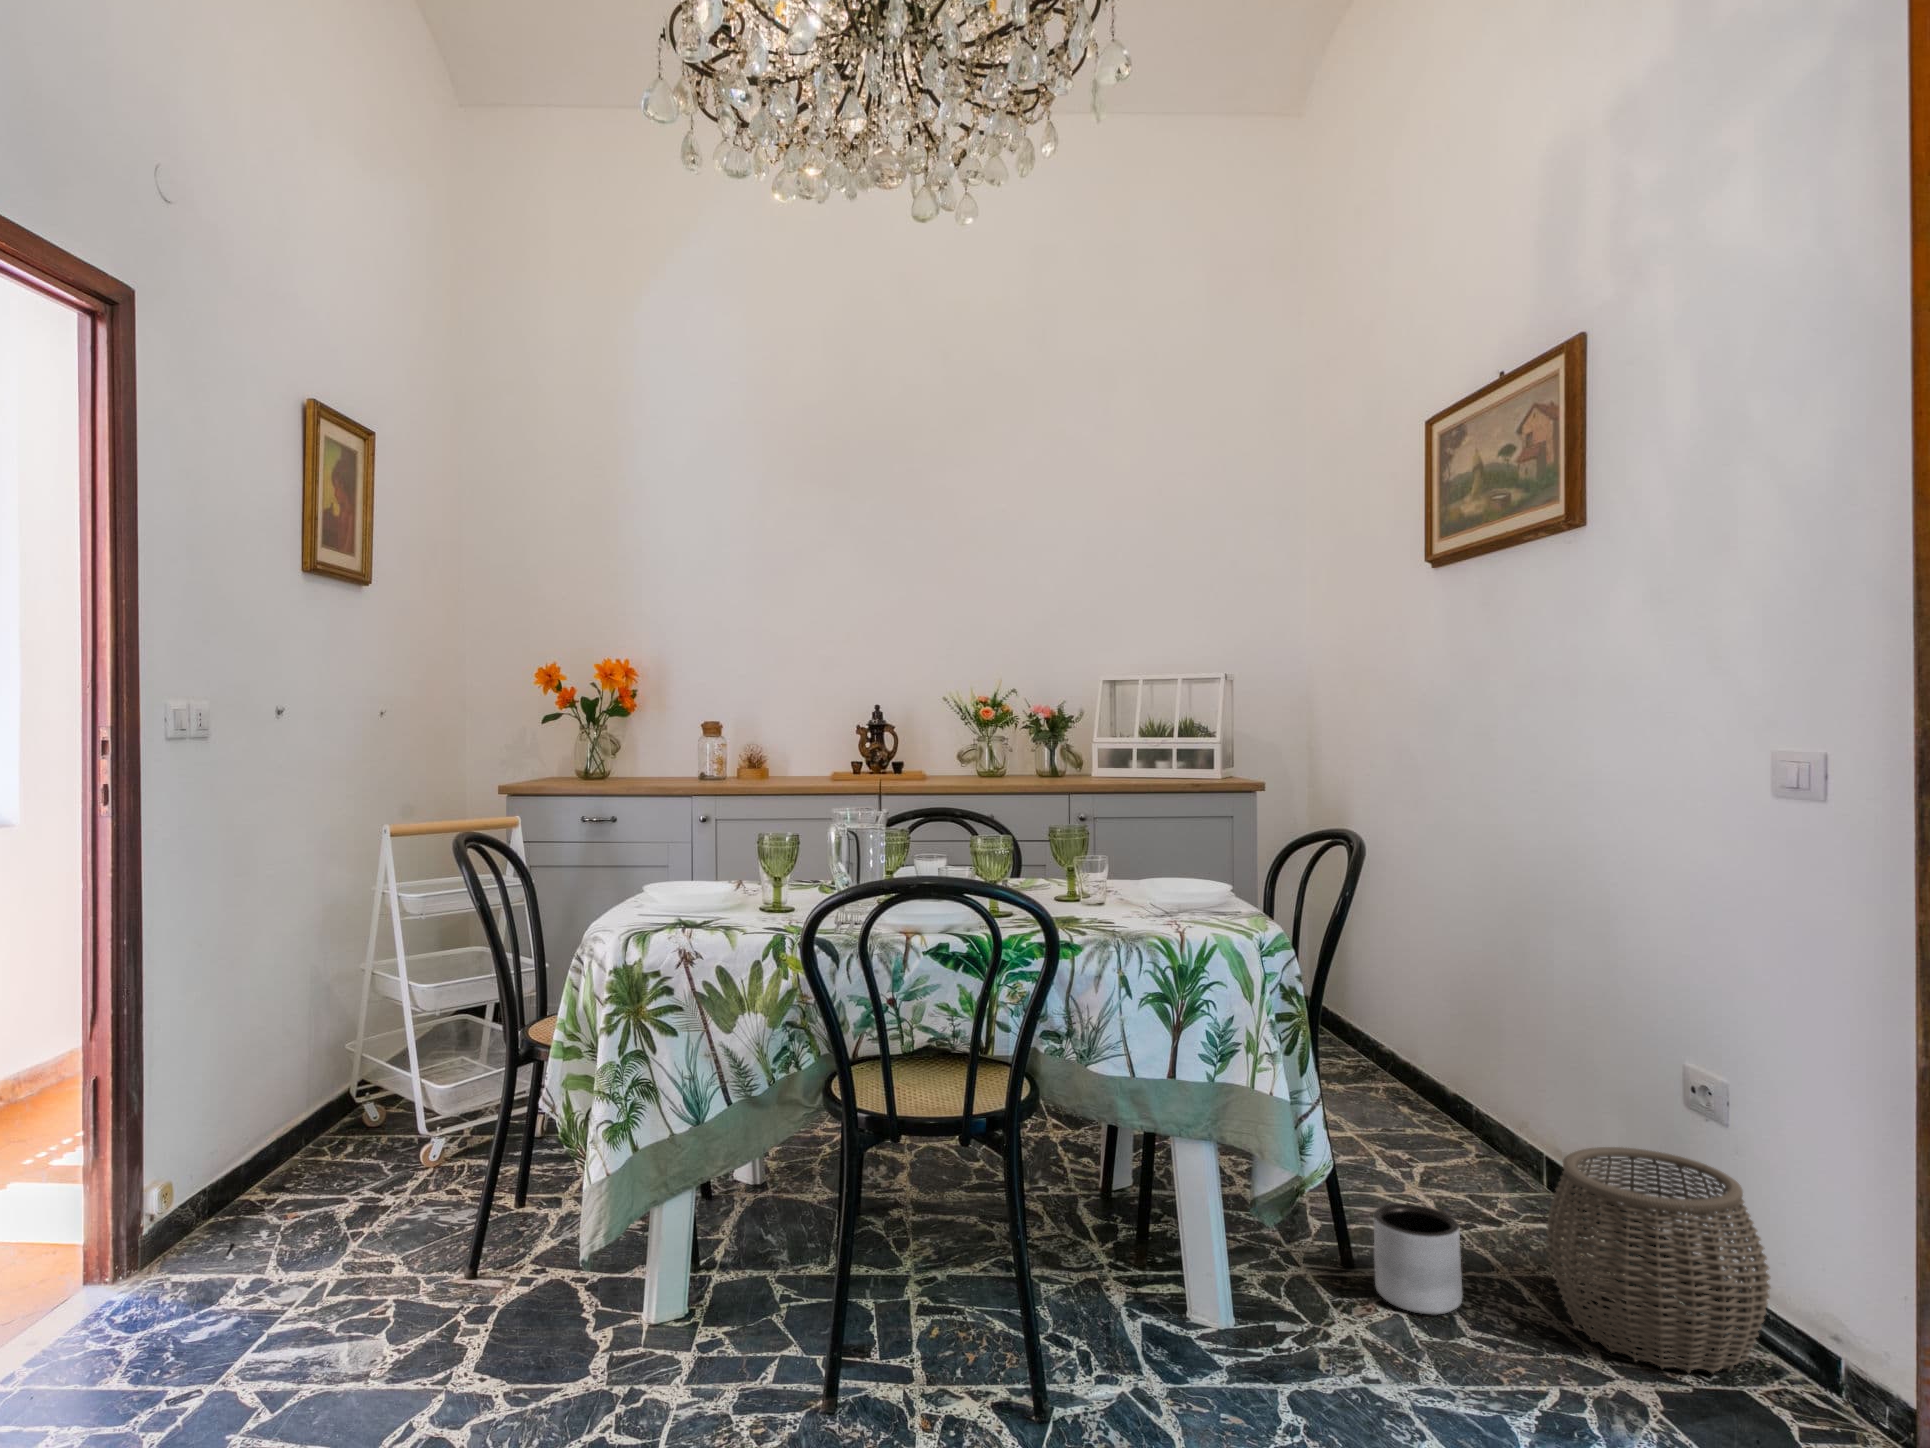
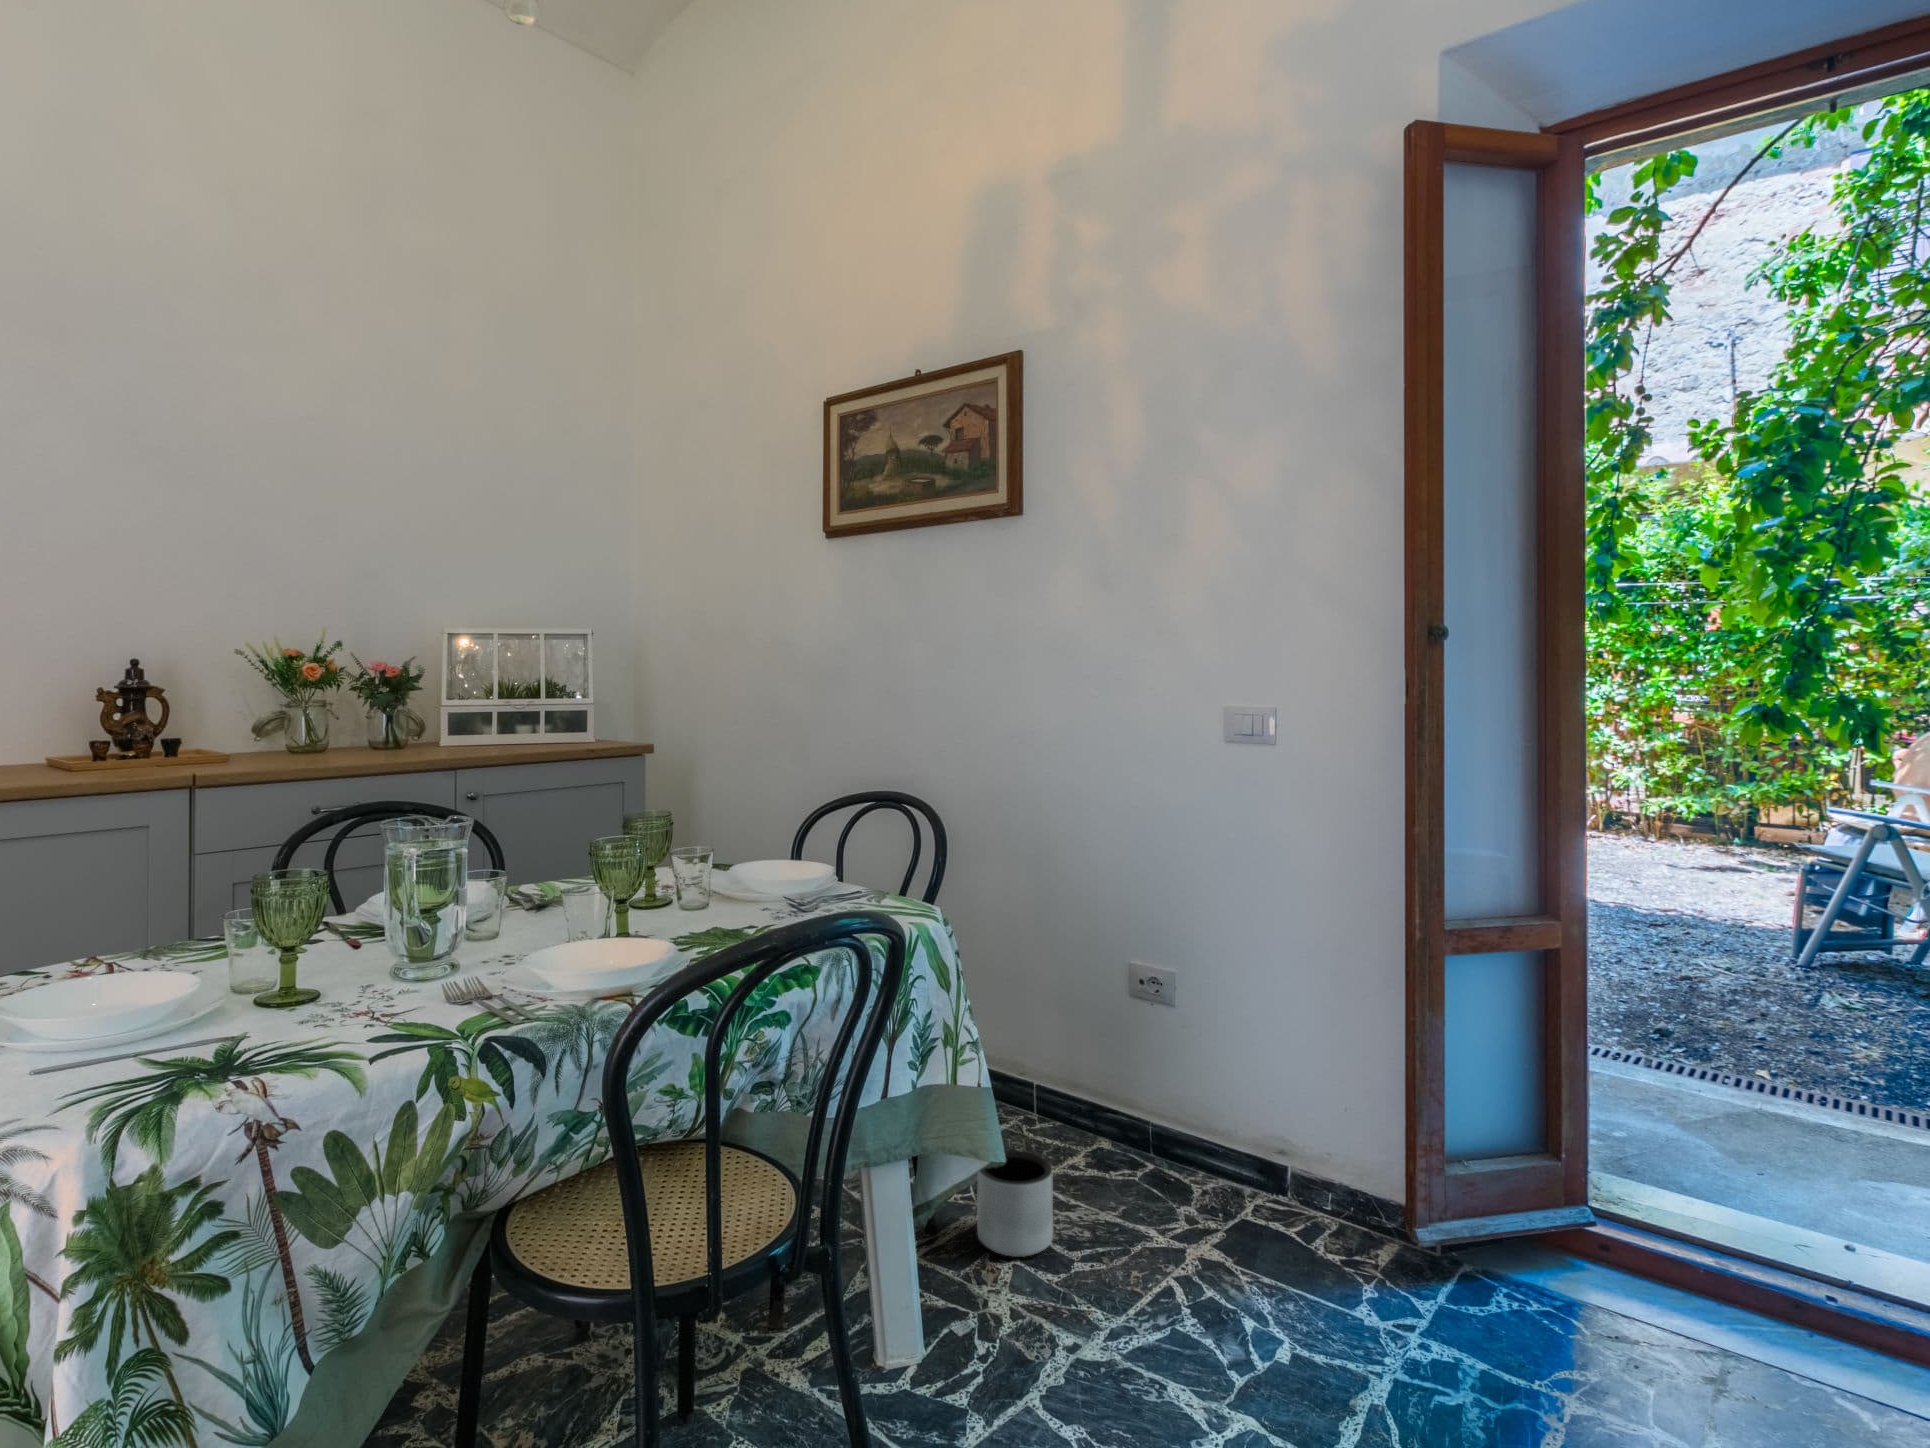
woven basket: present [1546,1147,1770,1373] -> none [1091,1047,1251,1230]

